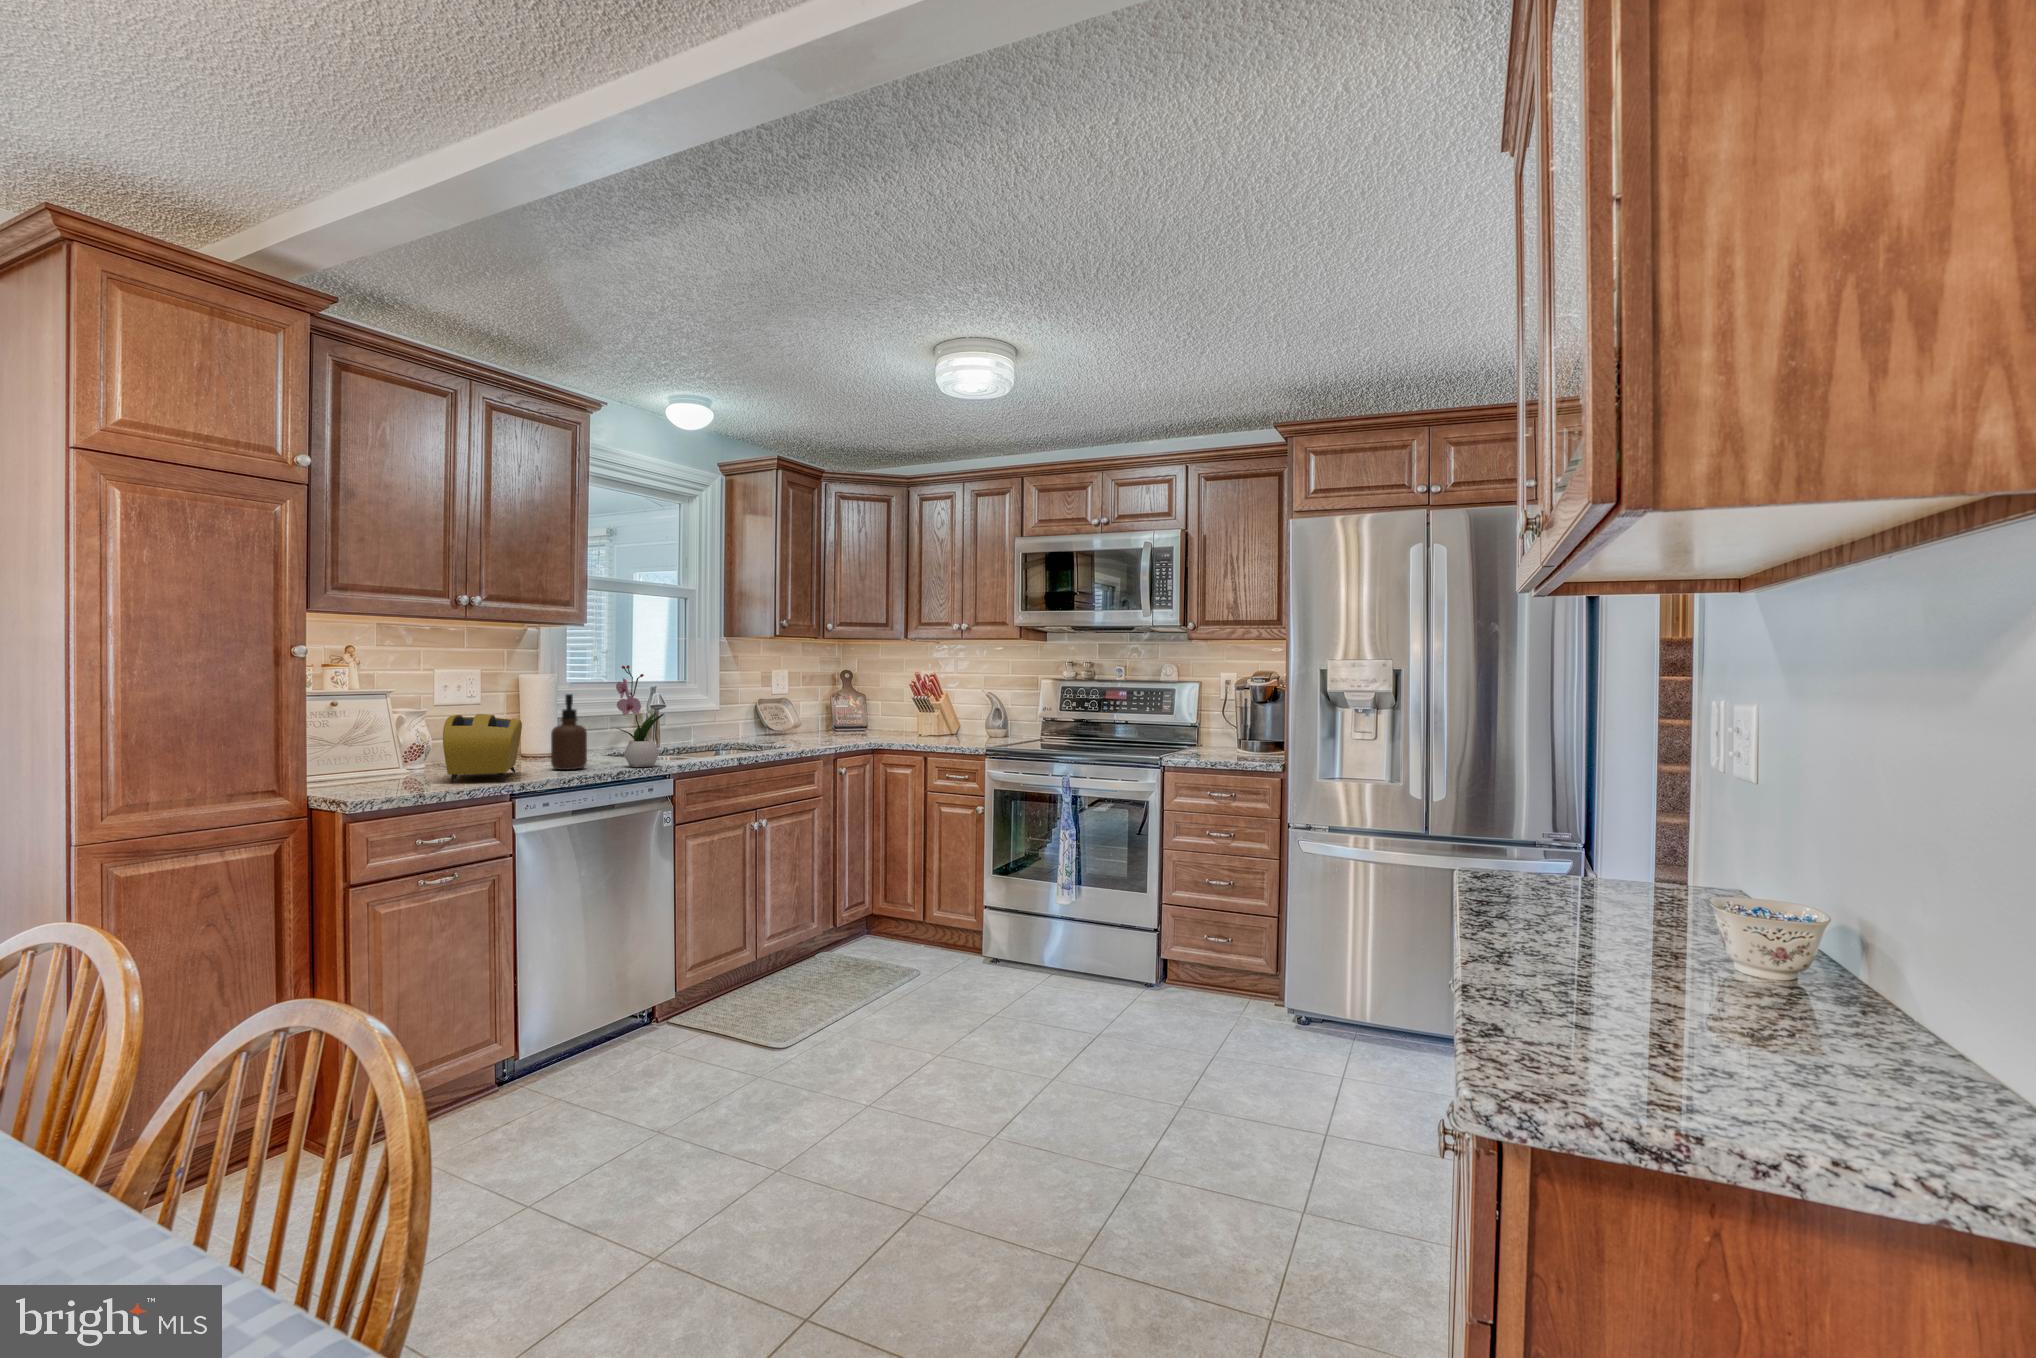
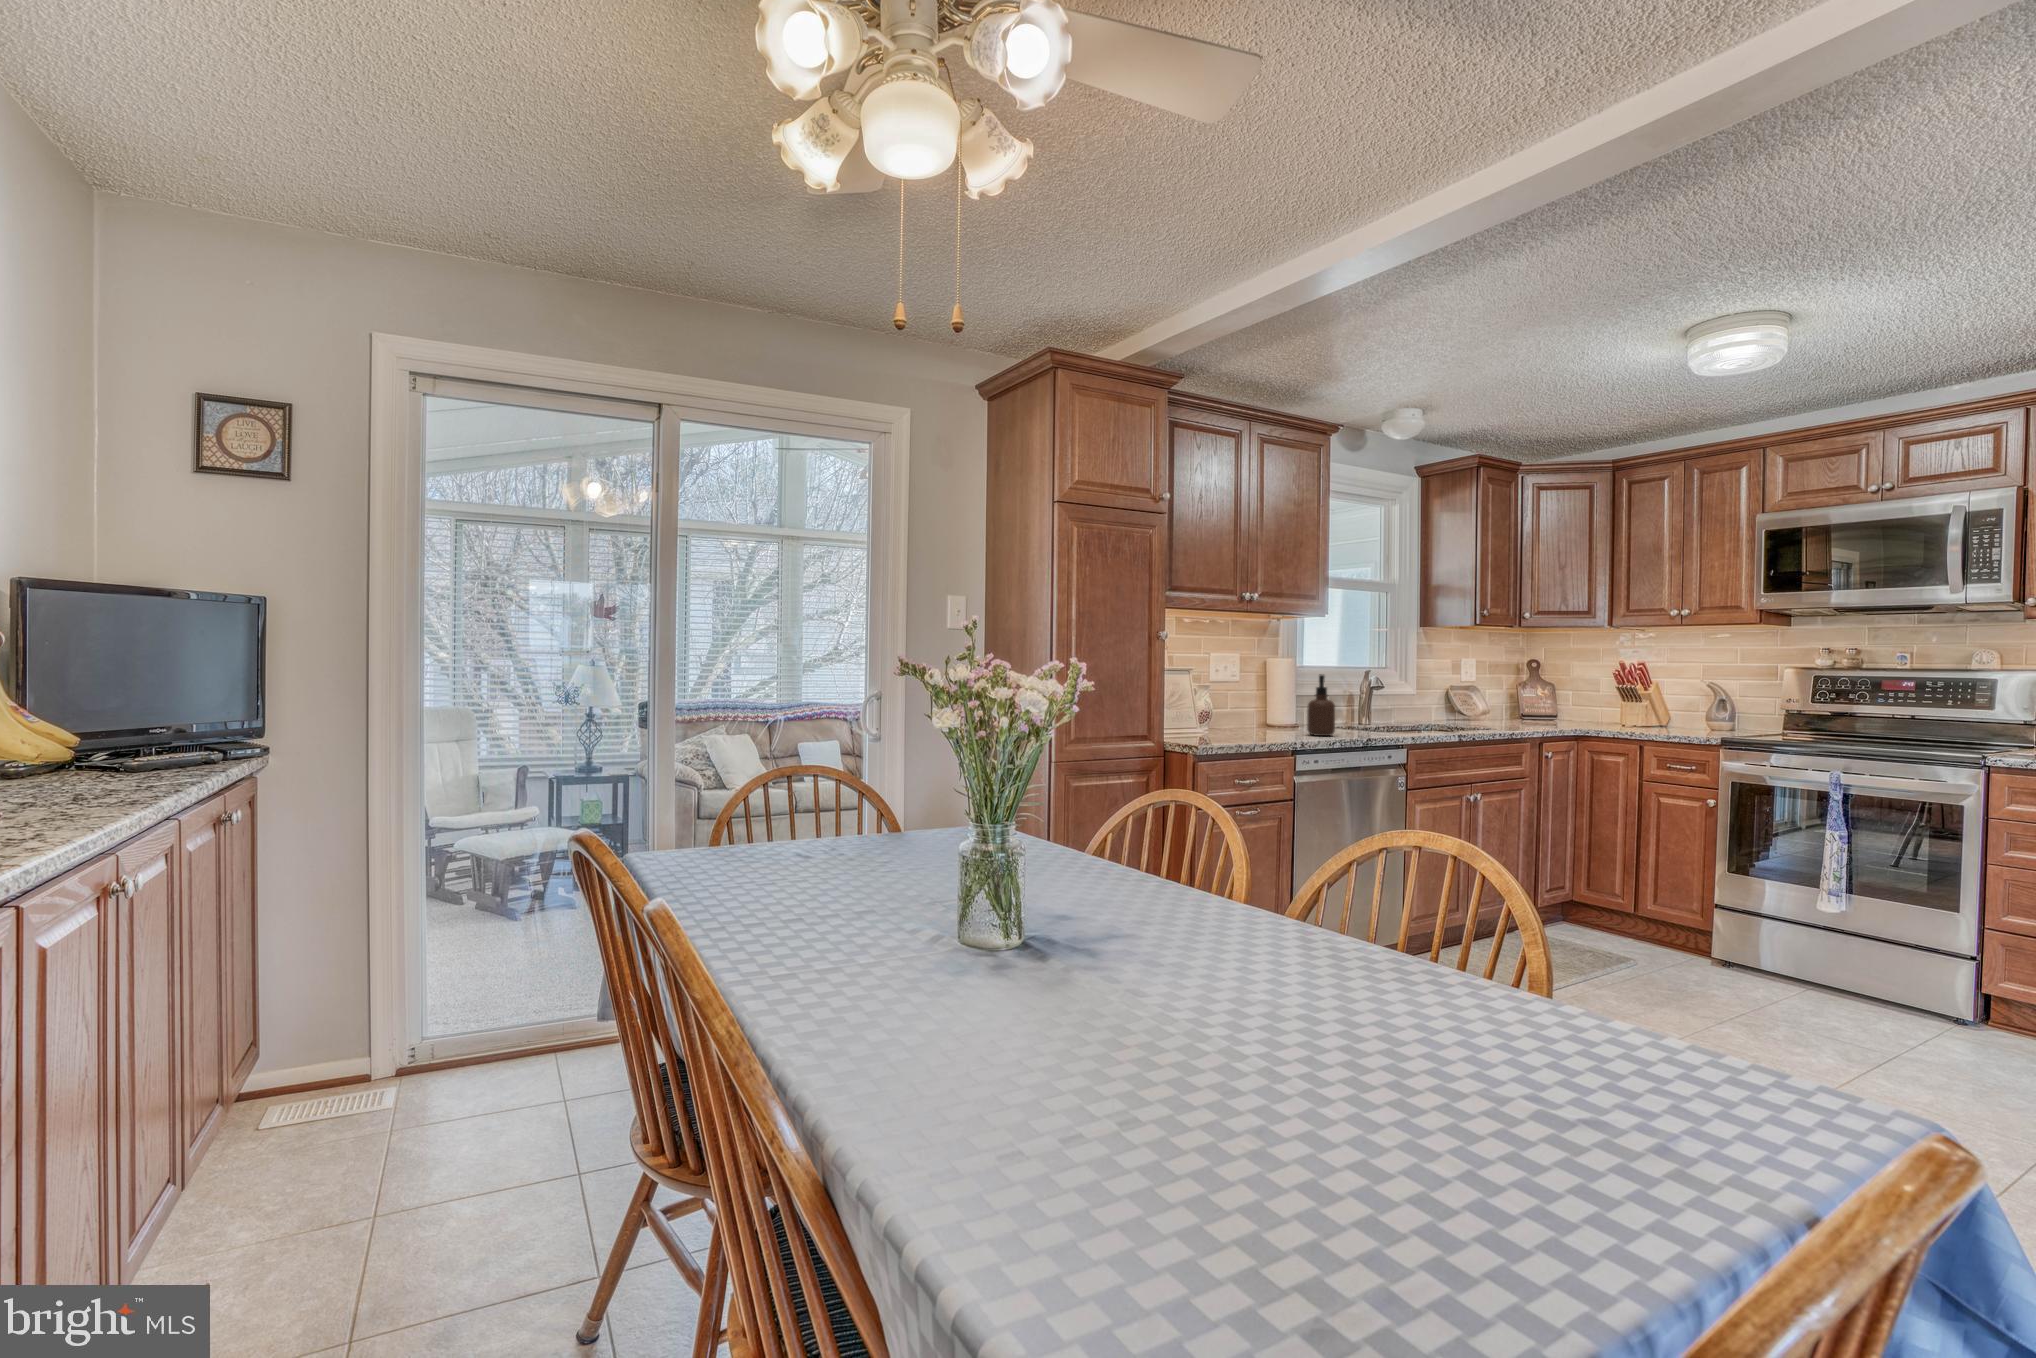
flower arrangement: present [616,665,664,767] -> none [1357,651,1398,737]
toaster: present [443,714,522,783] -> none [1244,688,1295,740]

